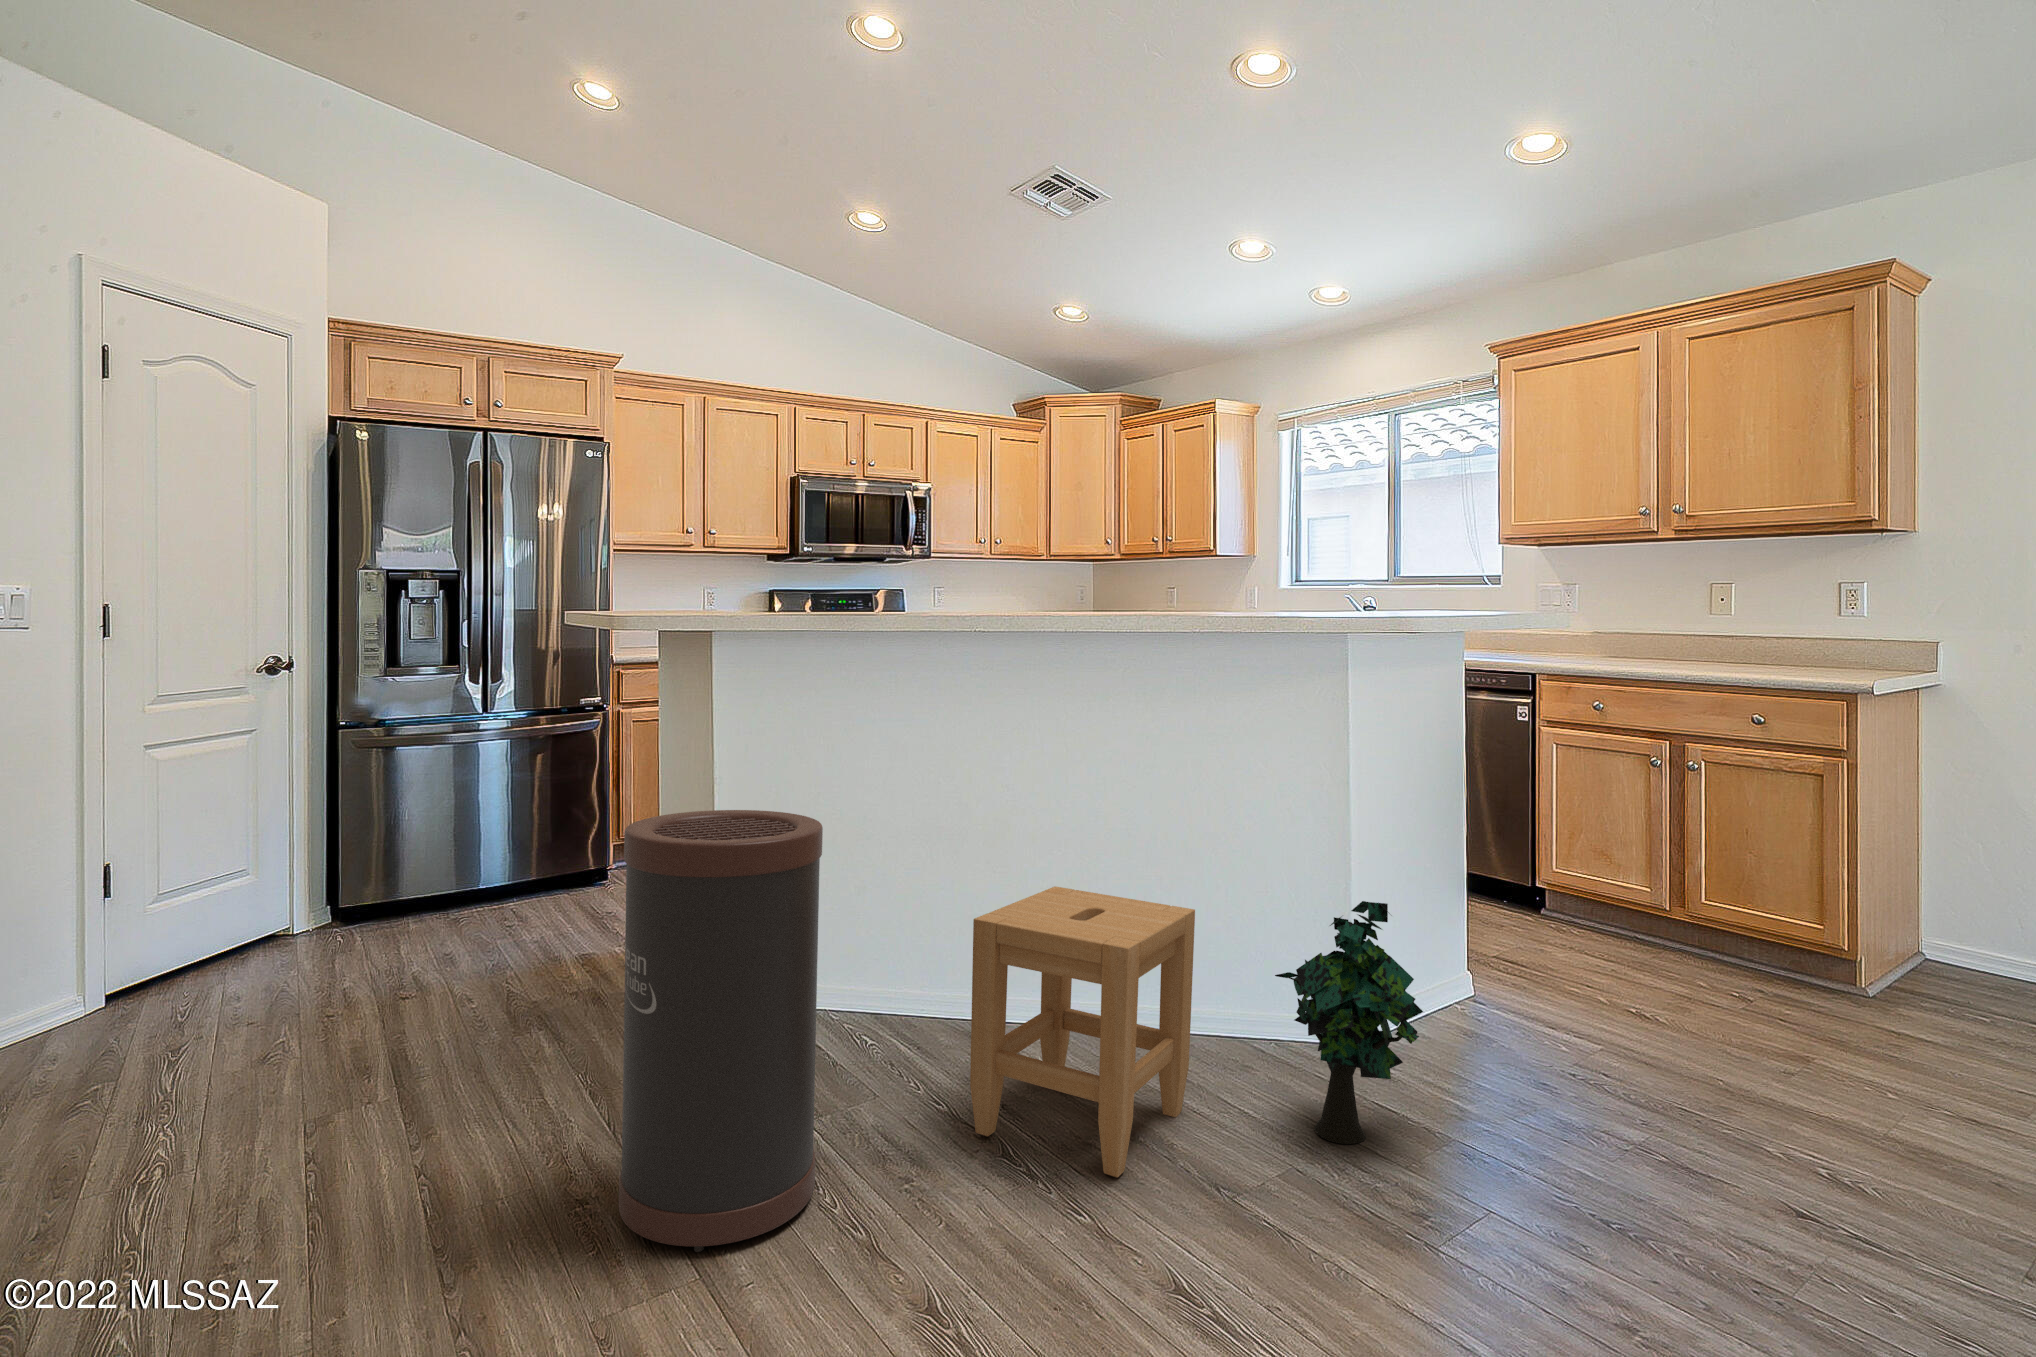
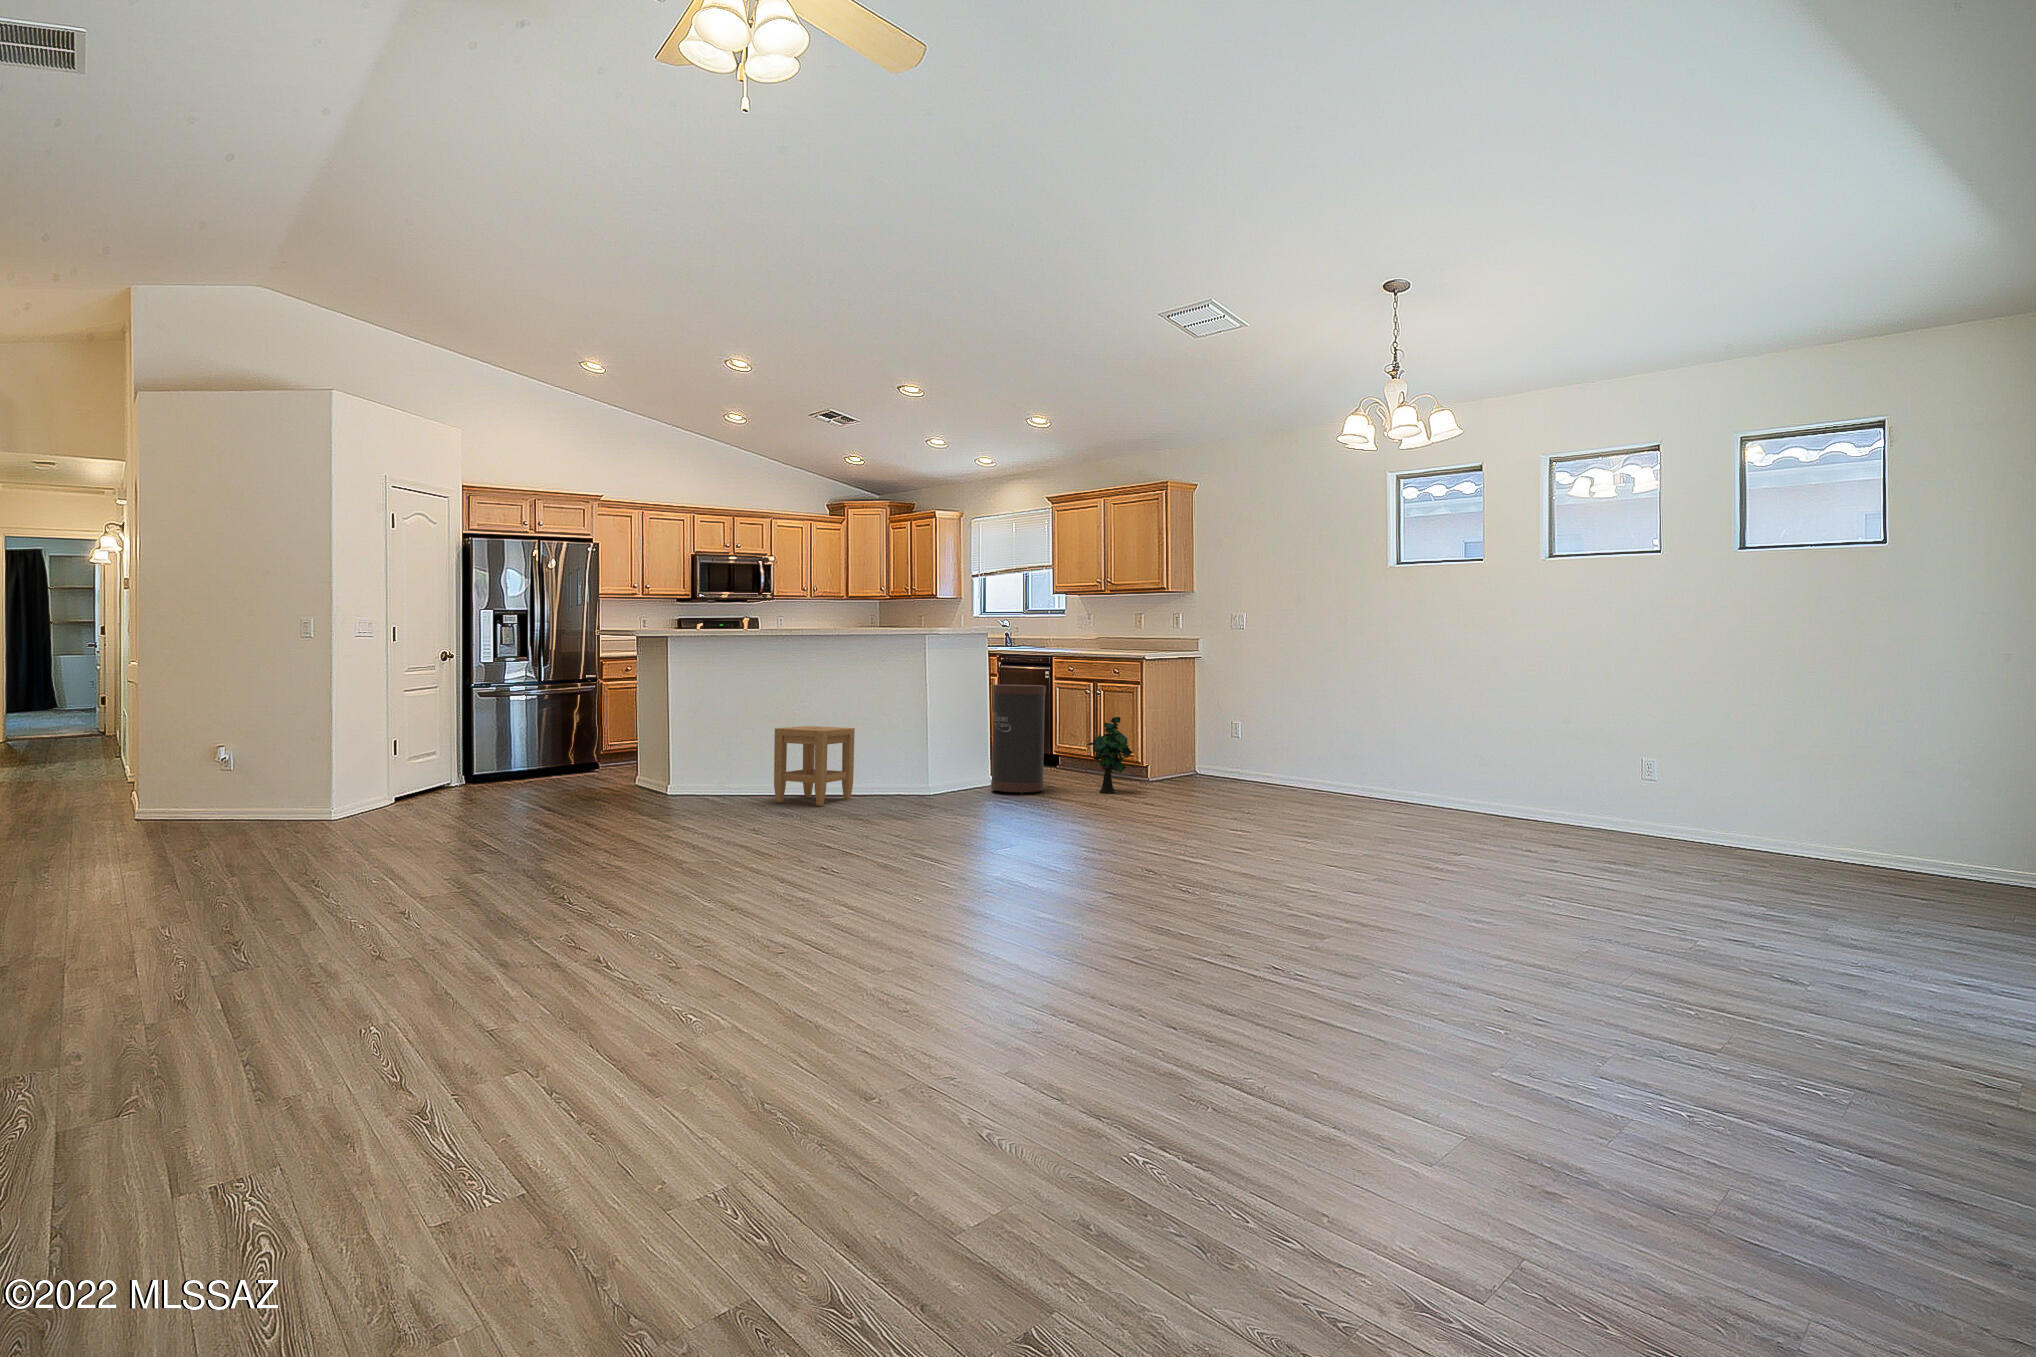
trash can: present [619,810,823,1252] -> present [991,685,1046,794]
decorative plant: present [1275,901,1423,1144] -> present [1087,717,1132,793]

